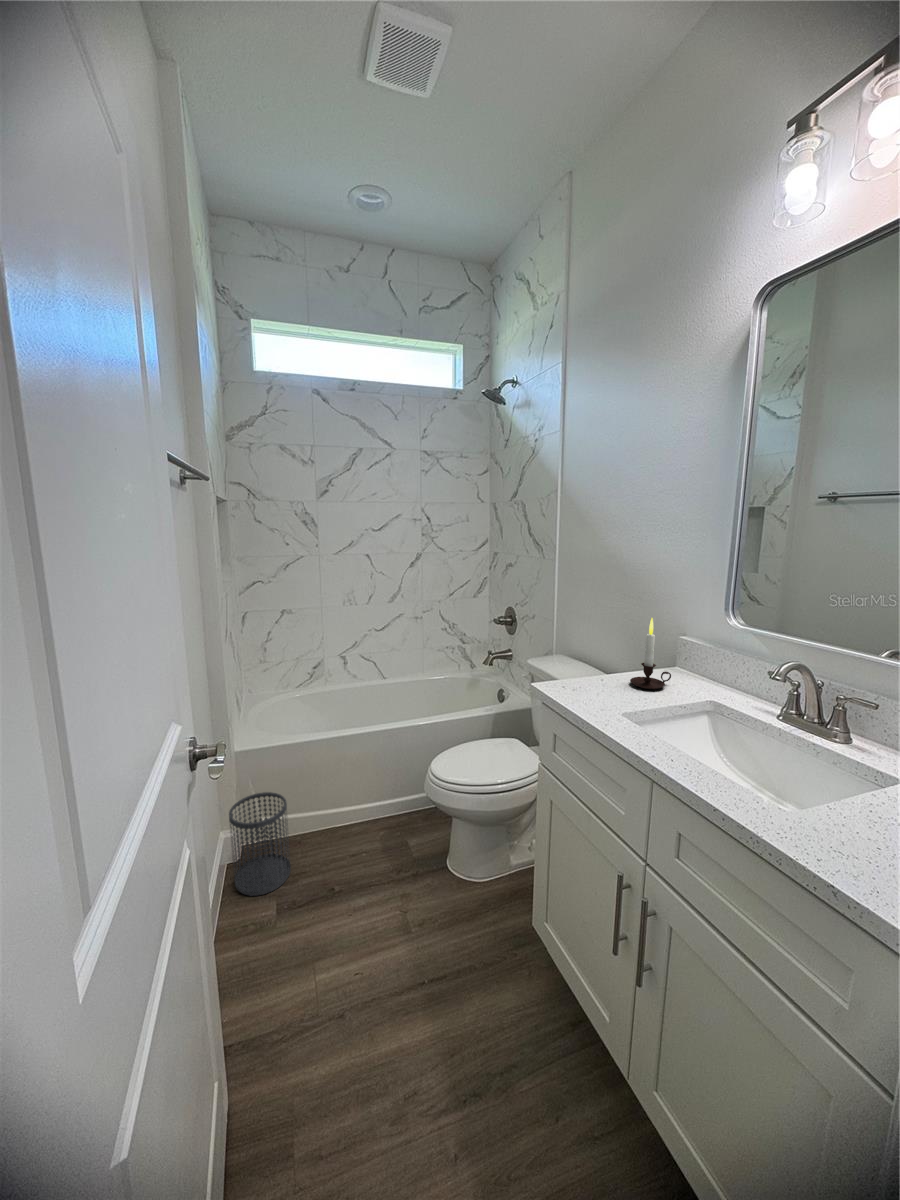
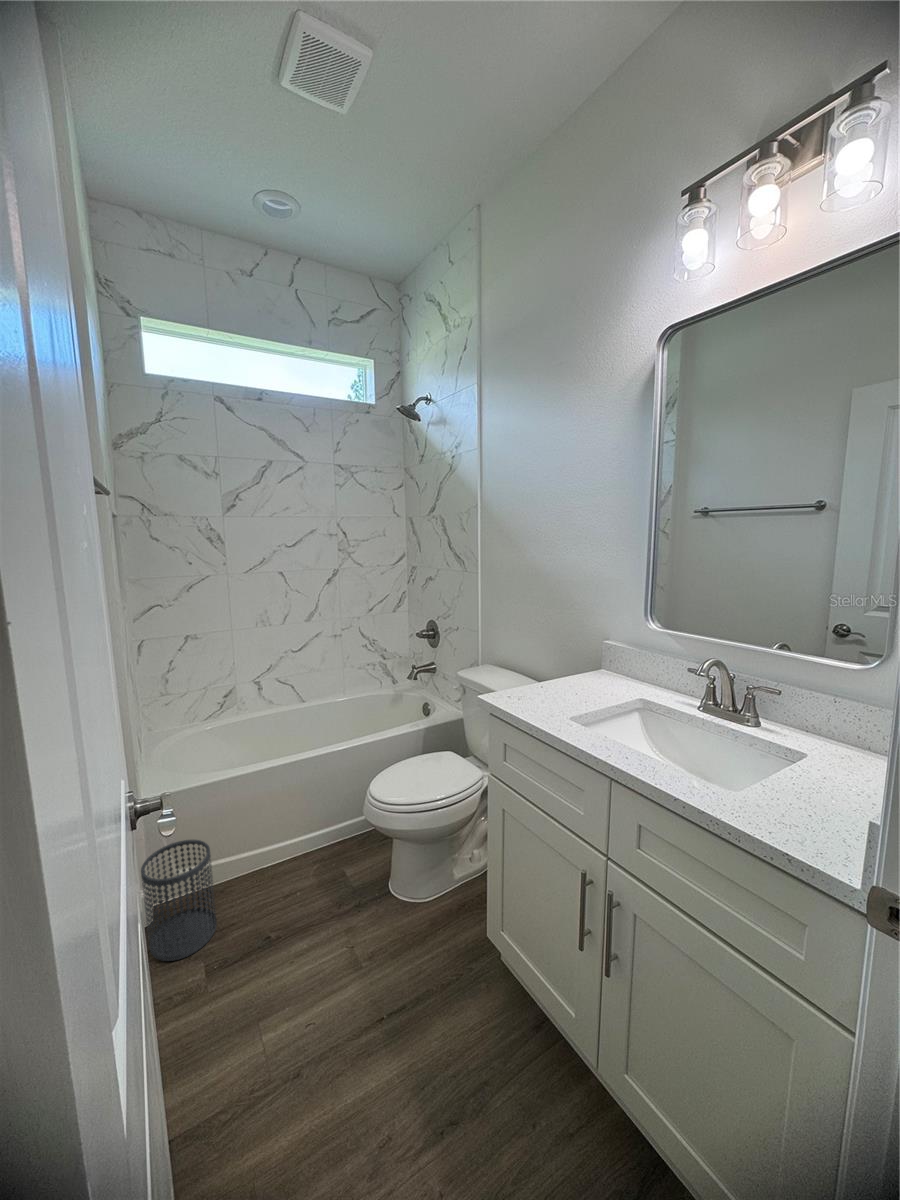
candle: present [630,618,671,689] -> none [567,625,603,692]

